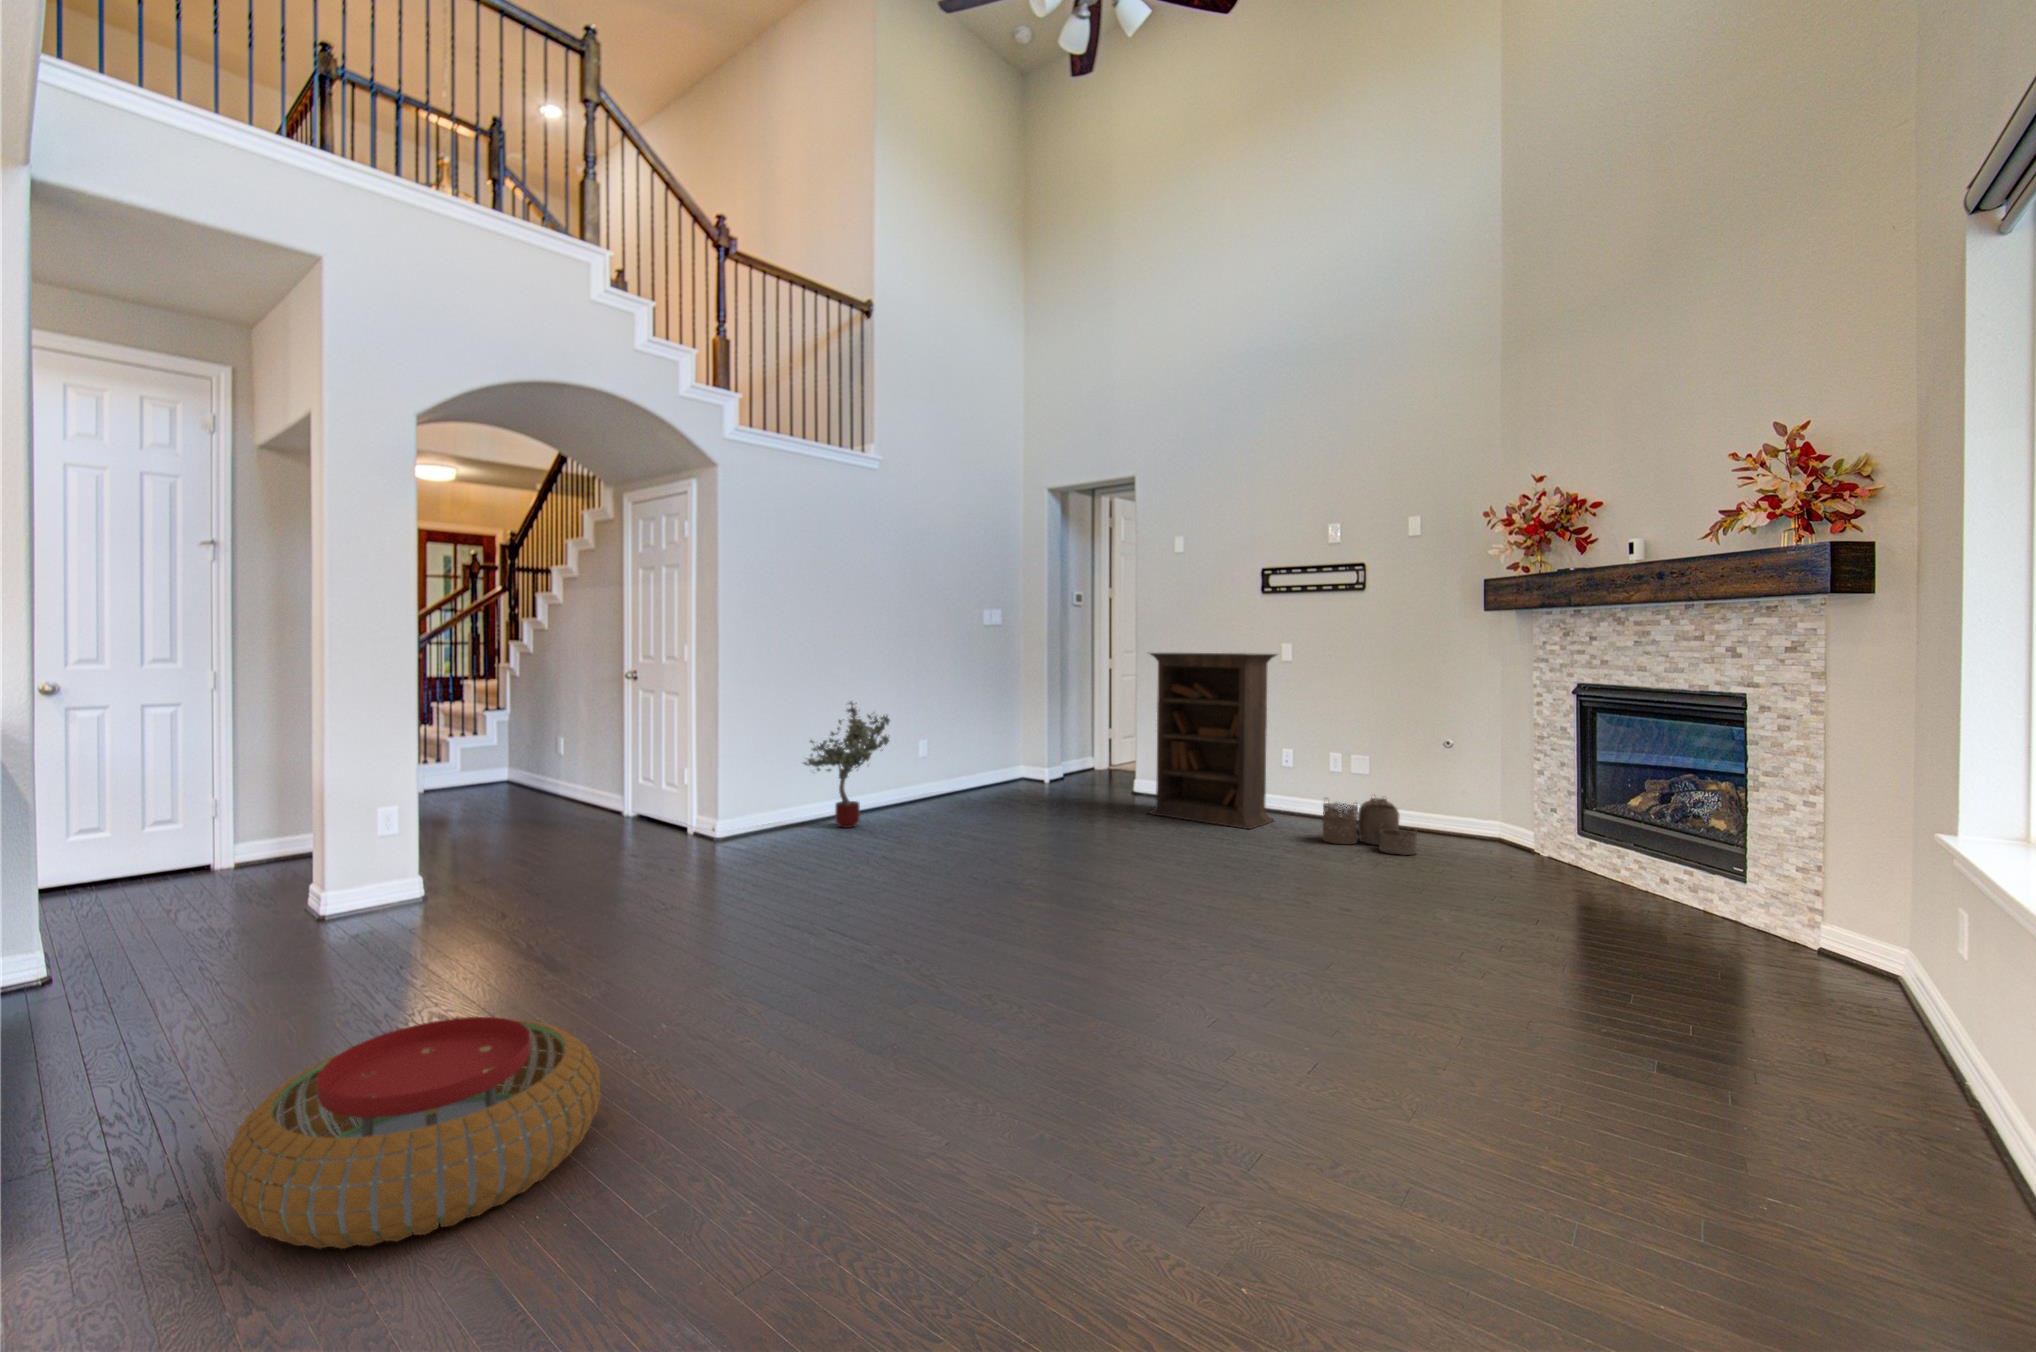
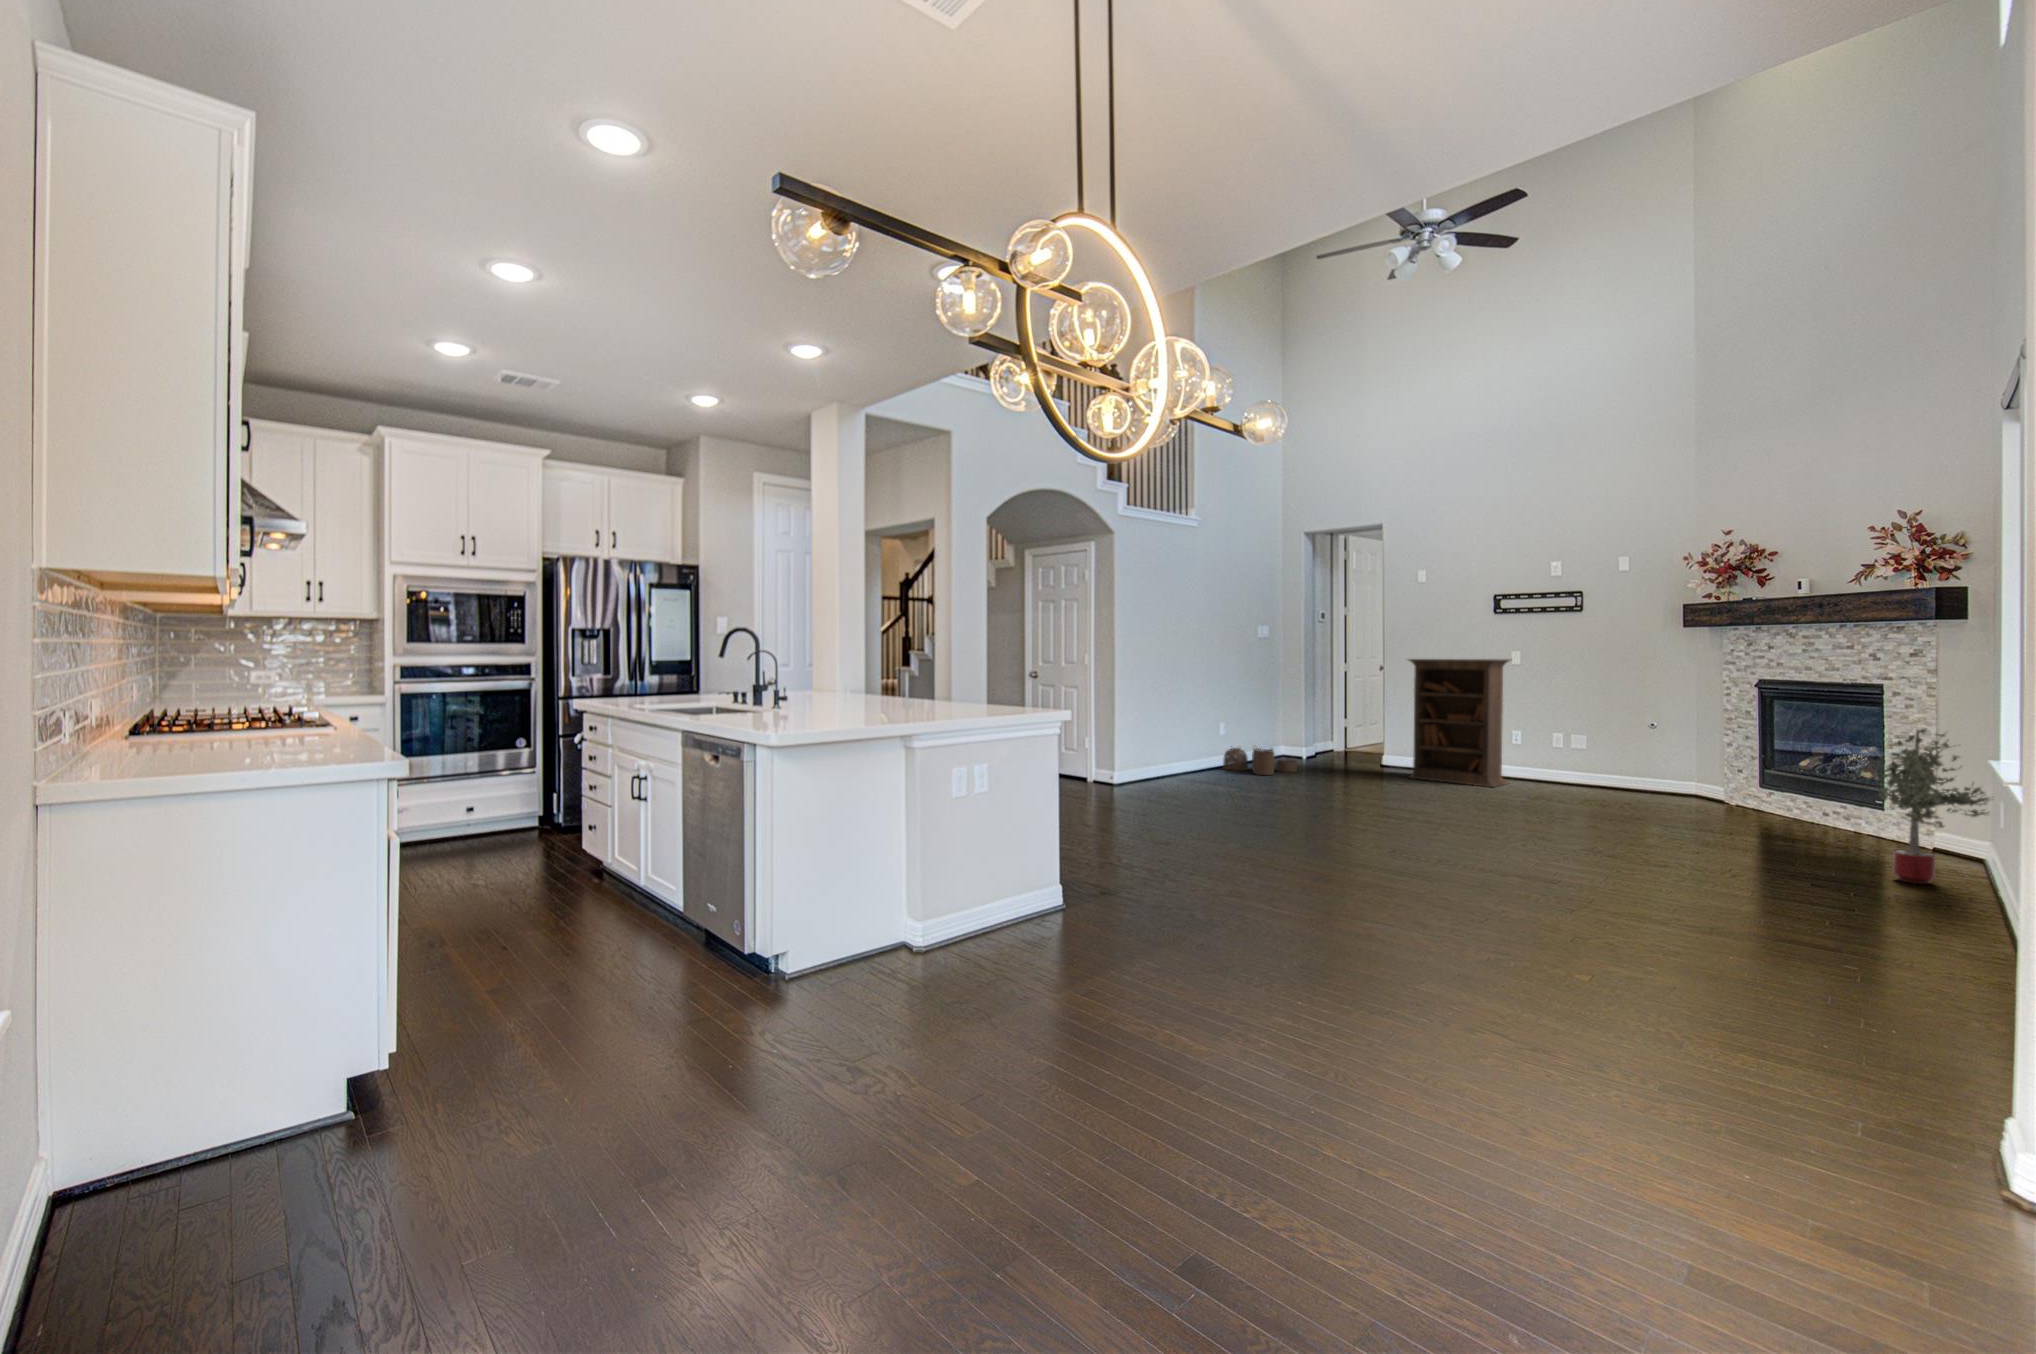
potted tree: present [803,701,890,828] -> present [1876,728,1989,884]
woven basket: present [1323,798,1417,855] -> present [1223,748,1297,775]
pouf: present [224,1017,601,1249] -> none [1118,833,1260,907]

